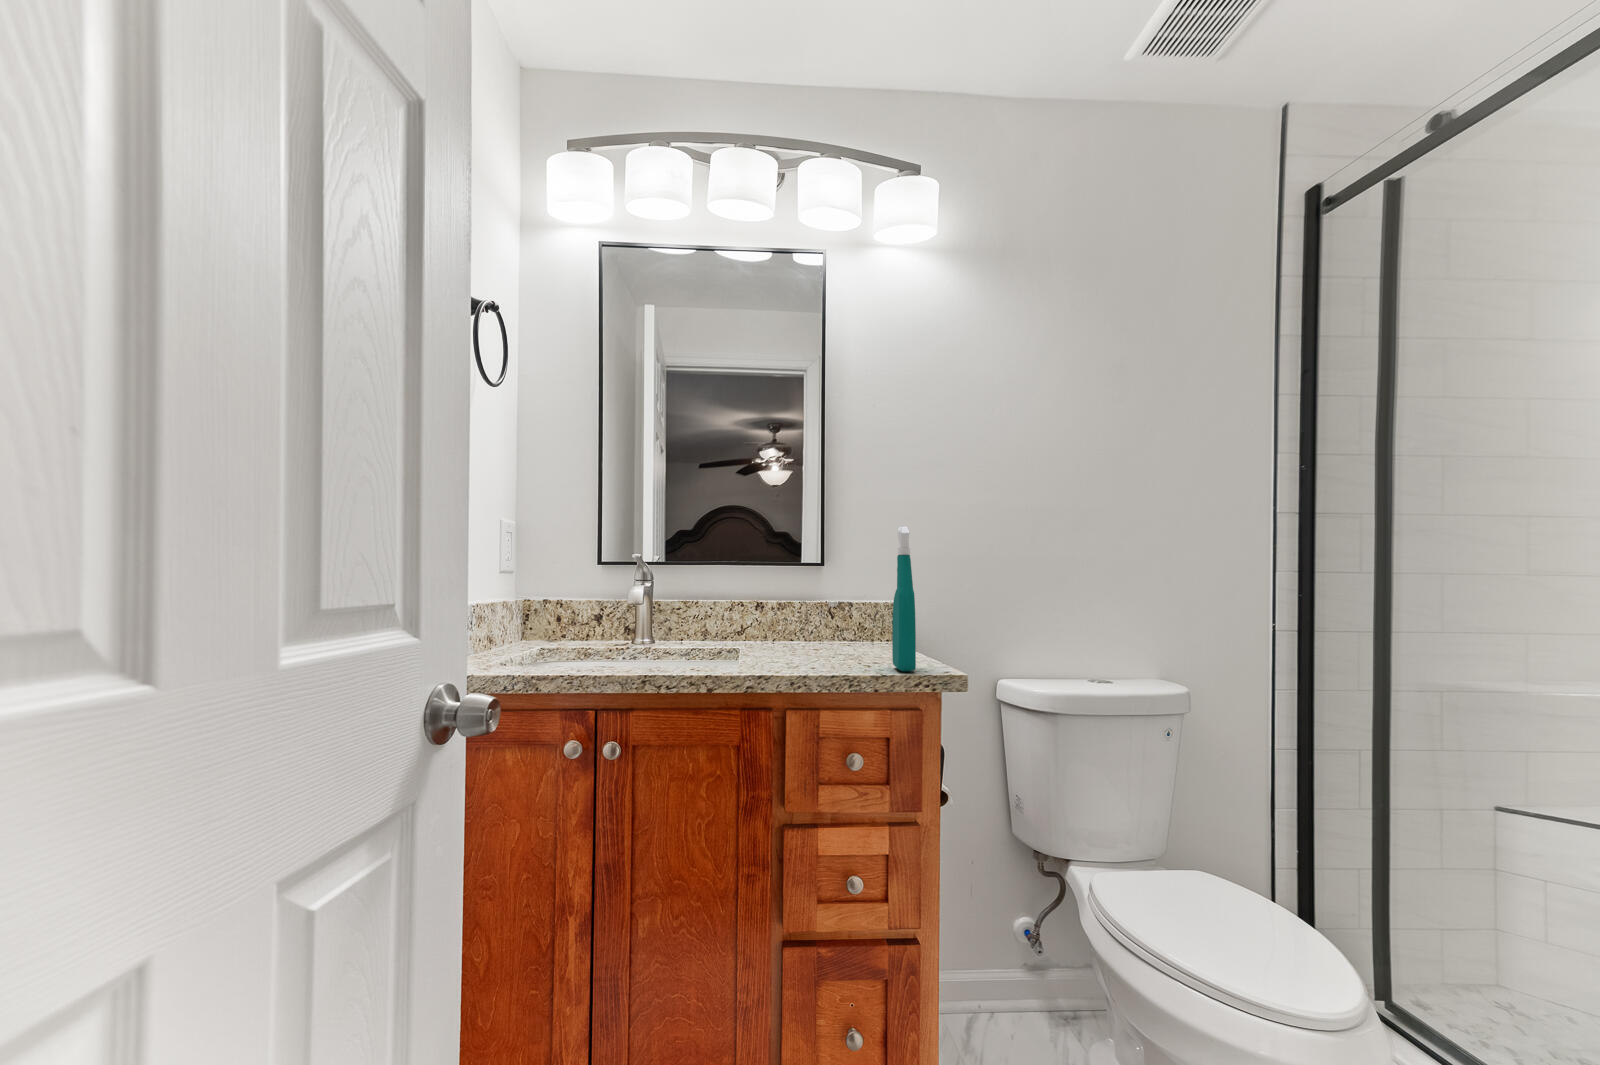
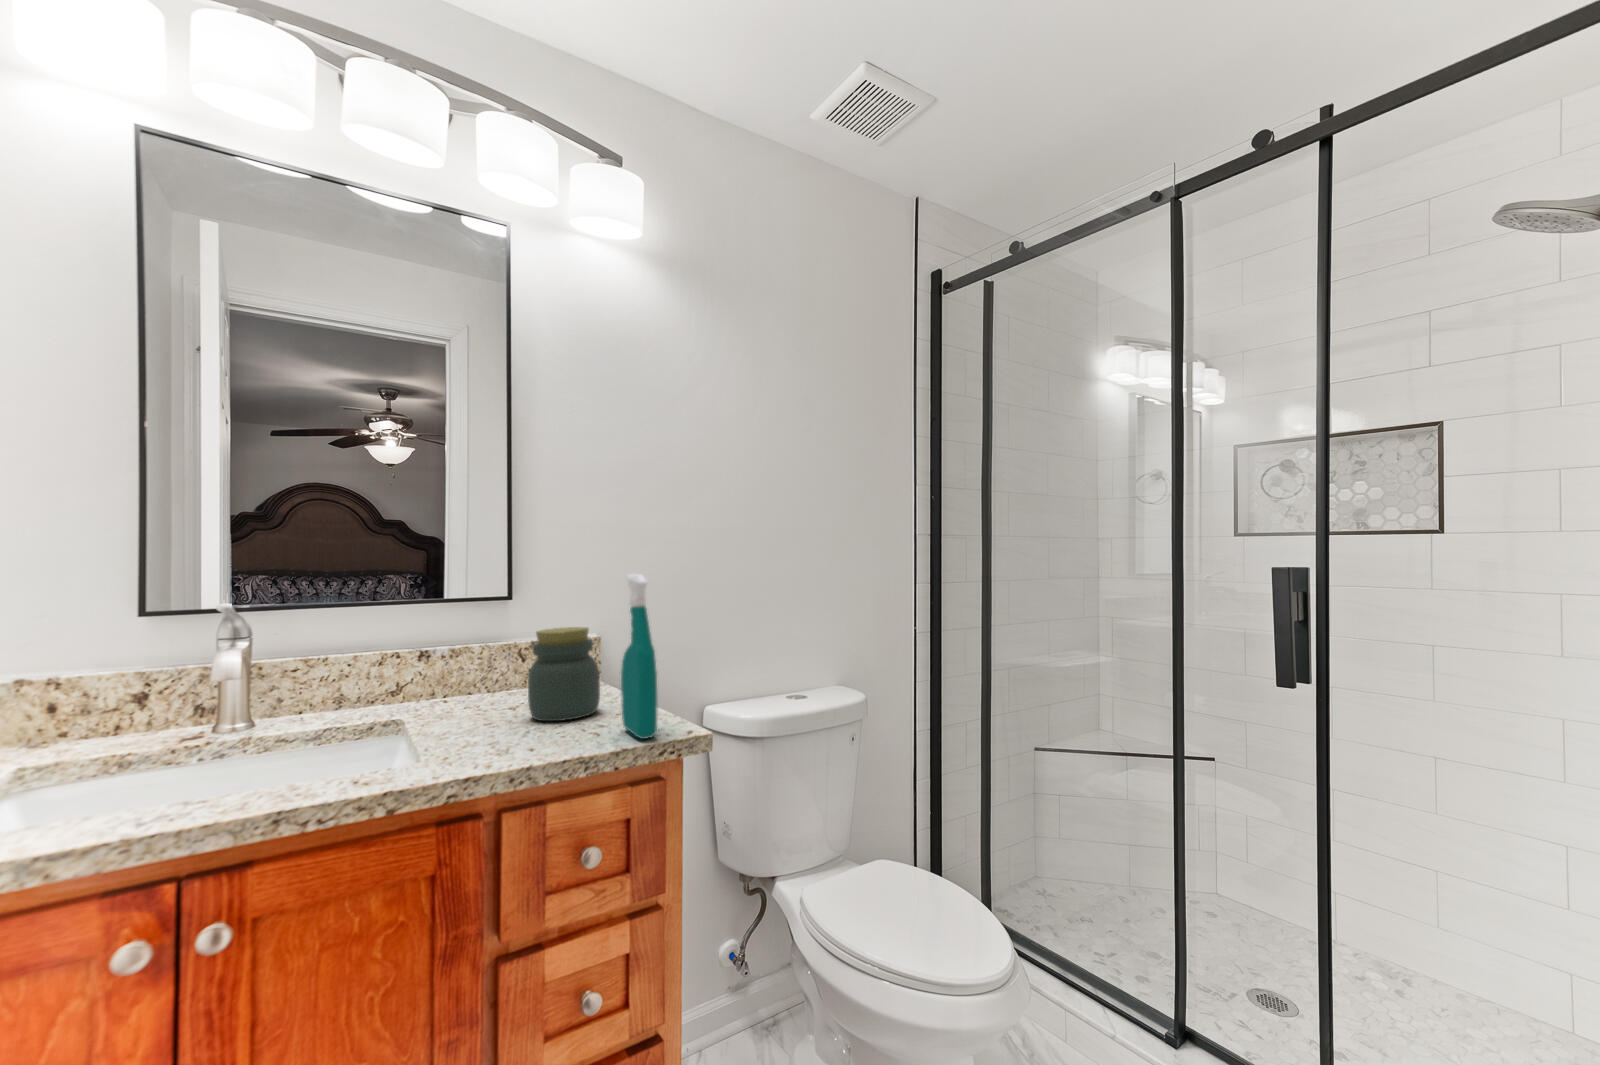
jar: none [825,581,886,660] -> present [528,627,600,721]

